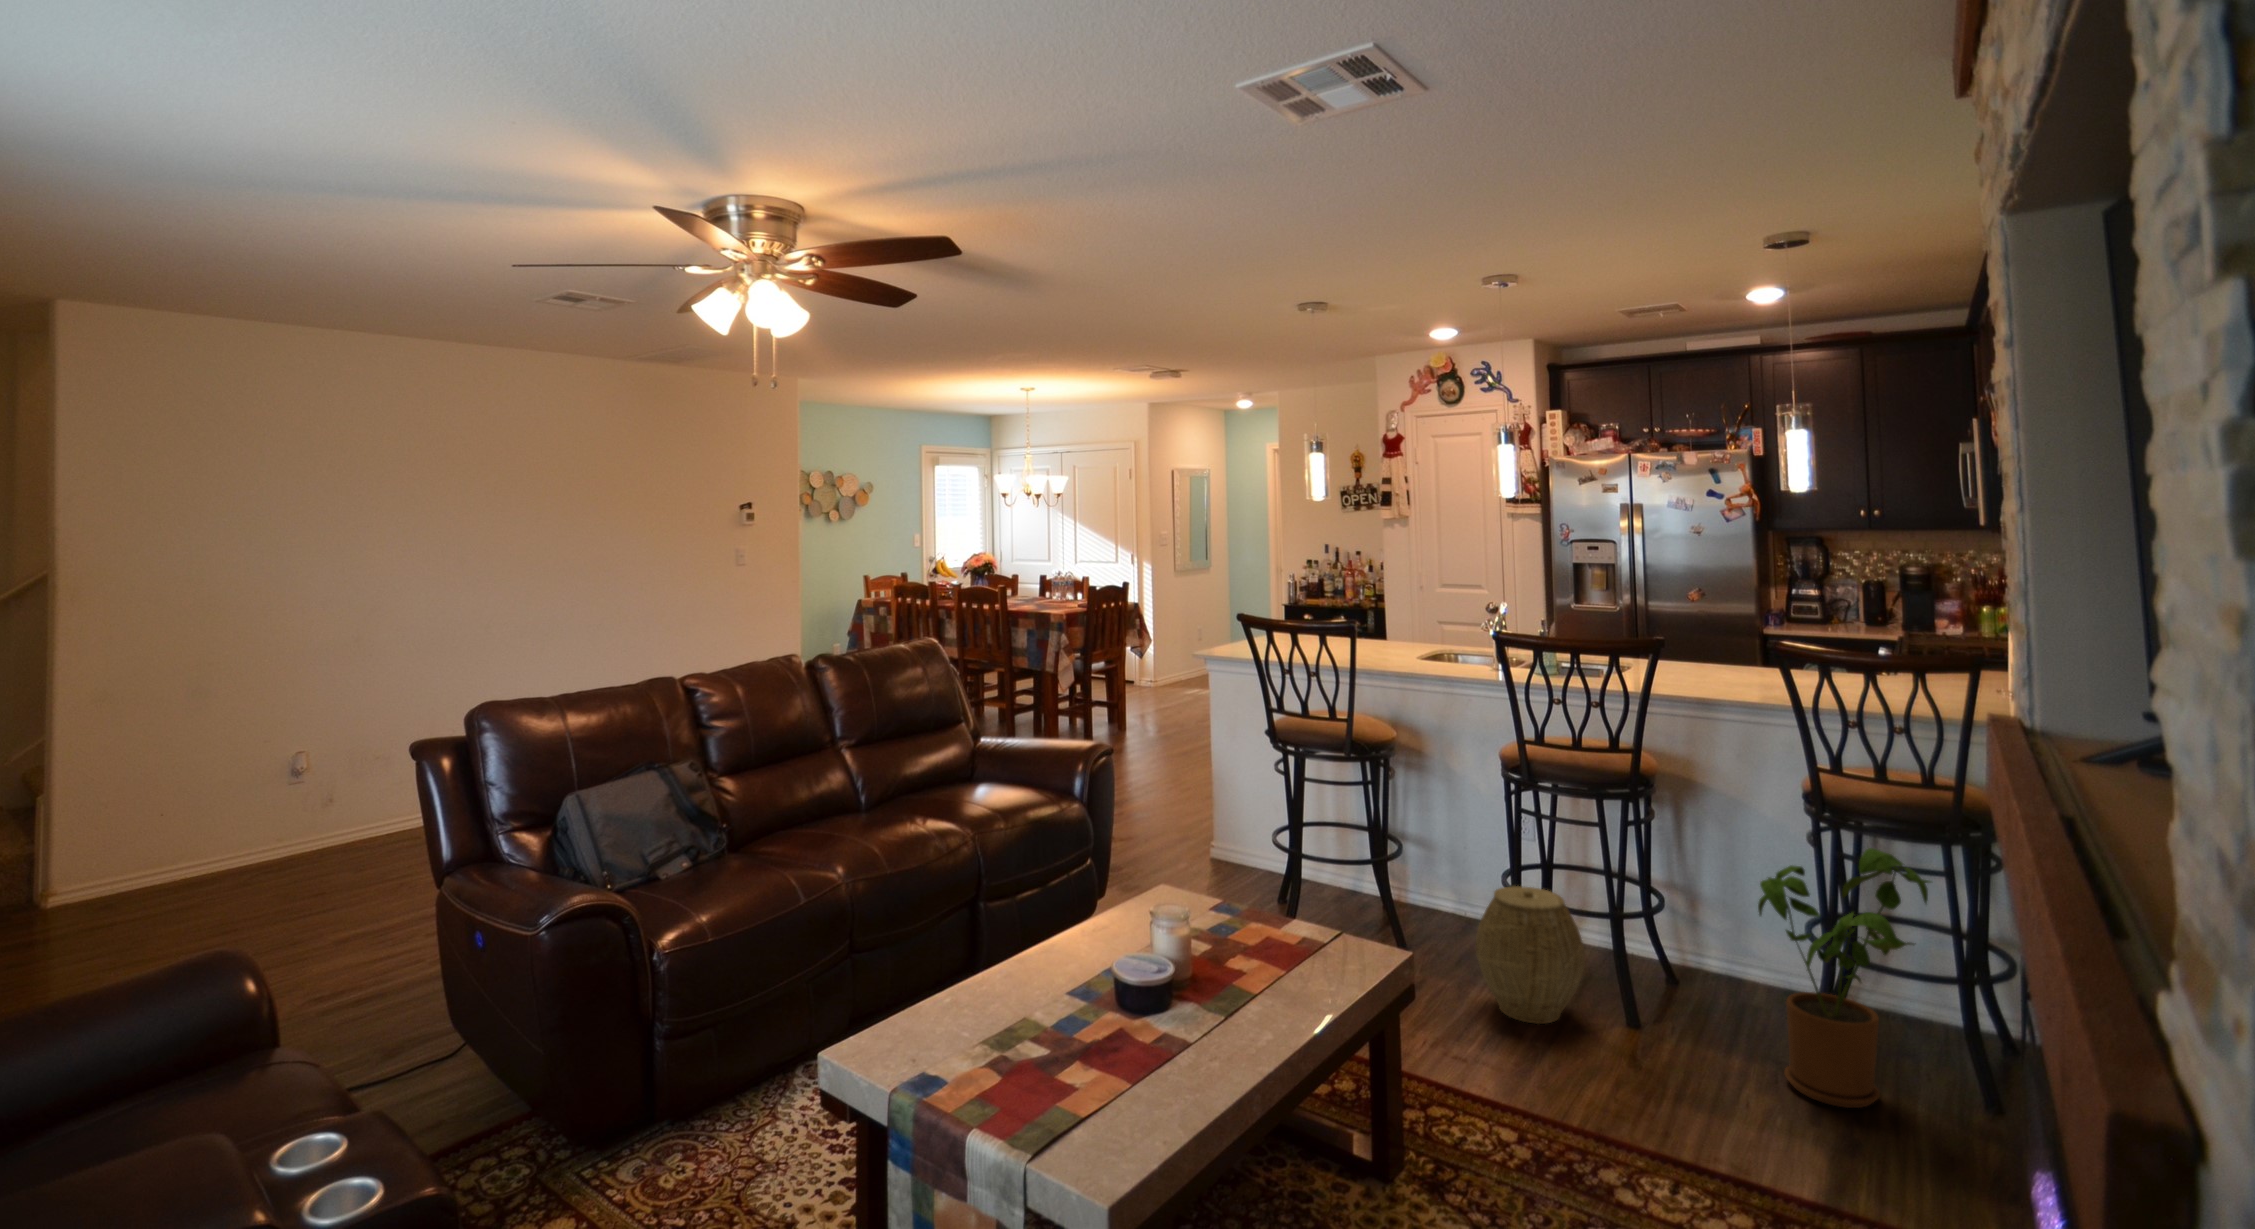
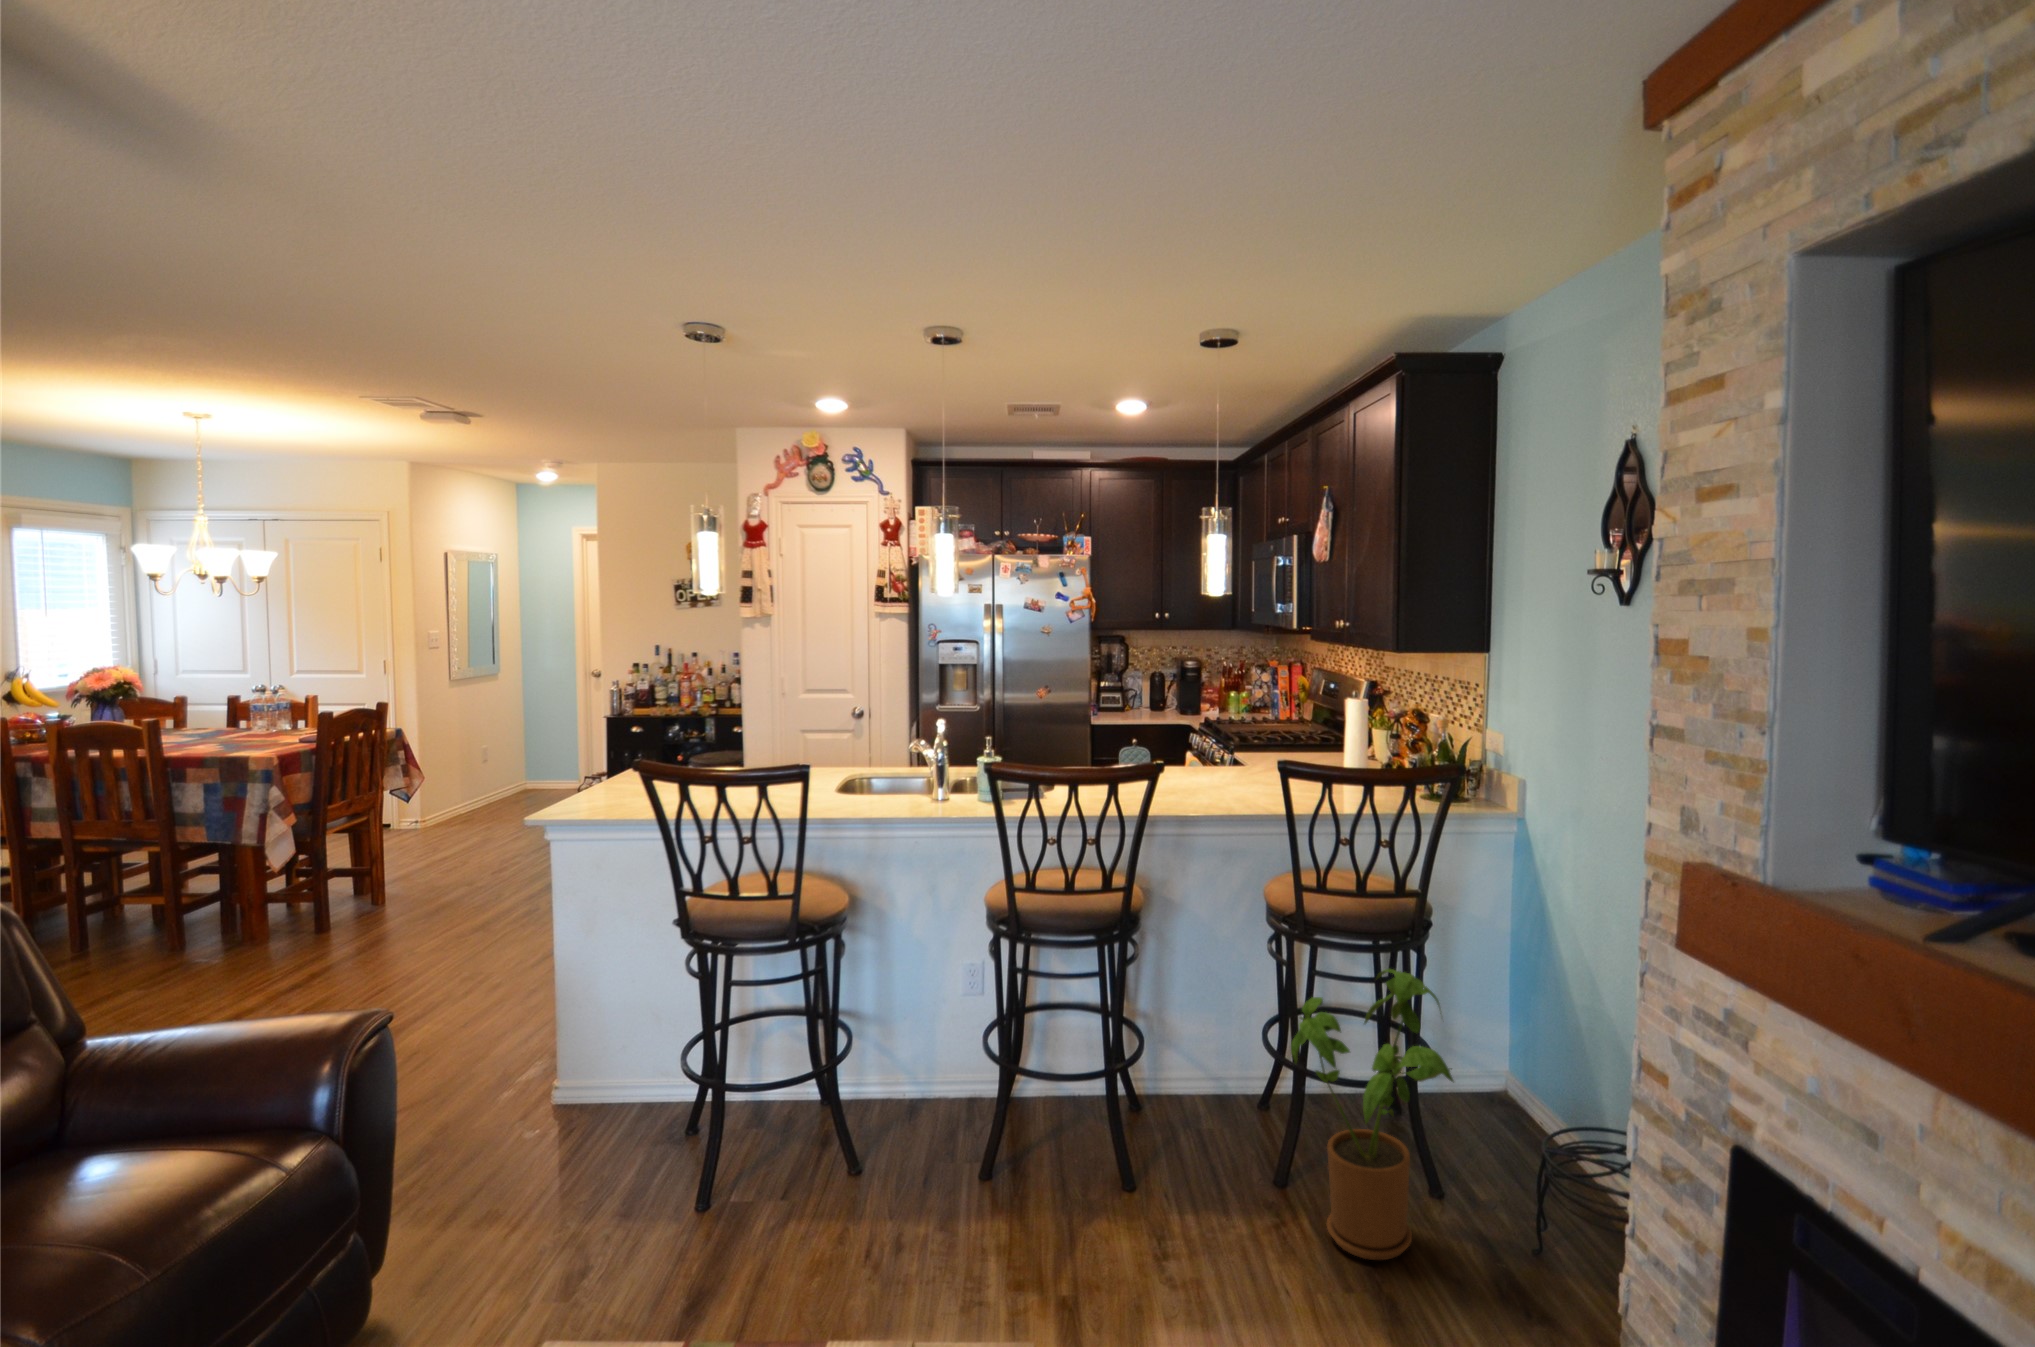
woven basket: present [1476,886,1585,1024] -> none [998,1079,1123,1264]

